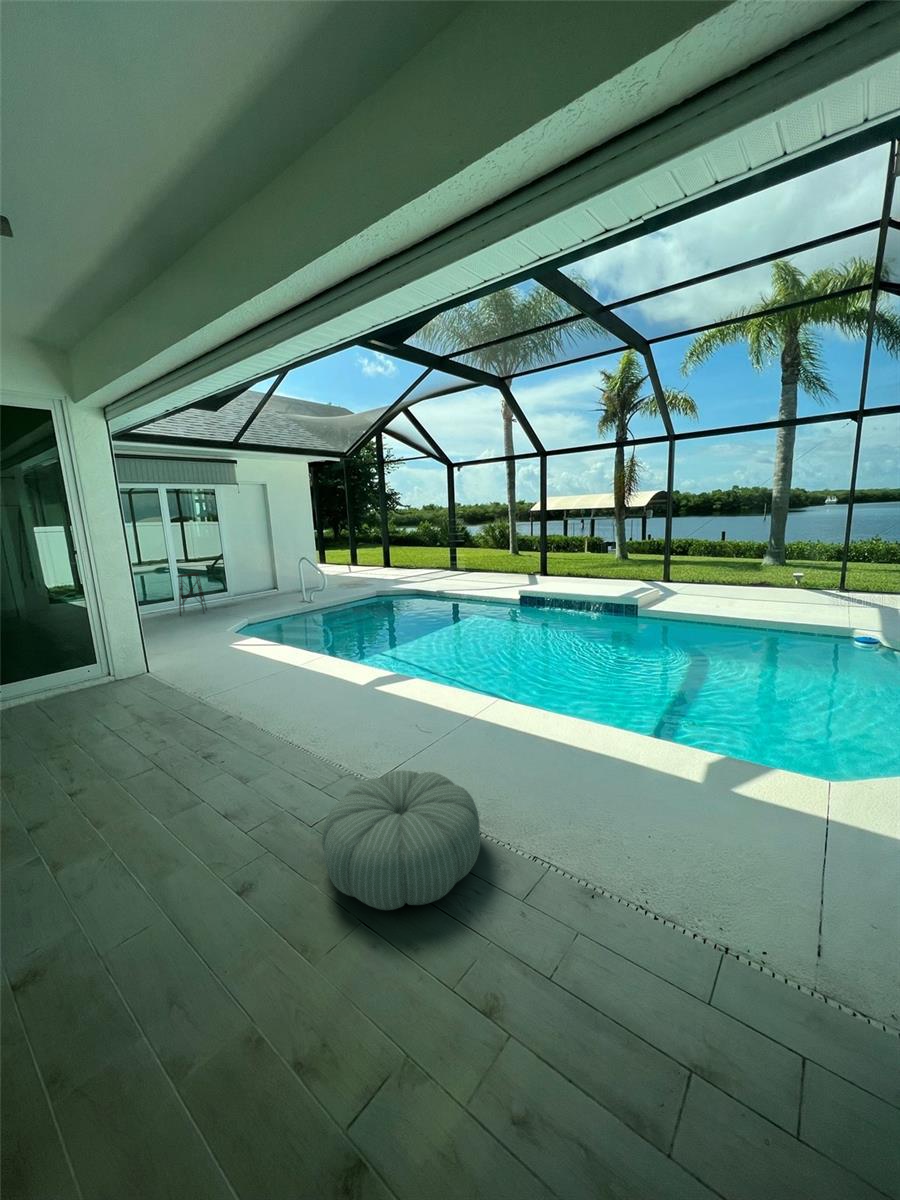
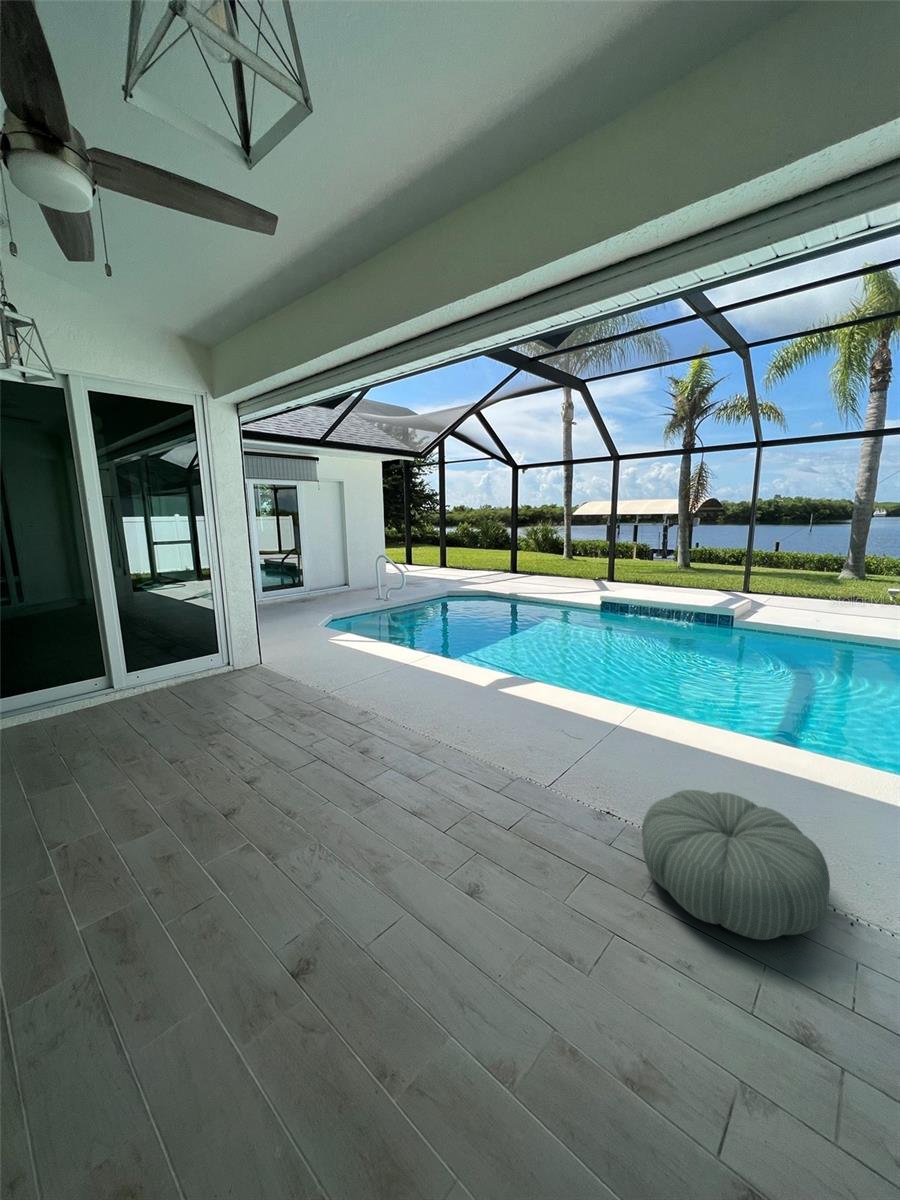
side table: present [178,573,206,615] -> none [261,571,286,614]

